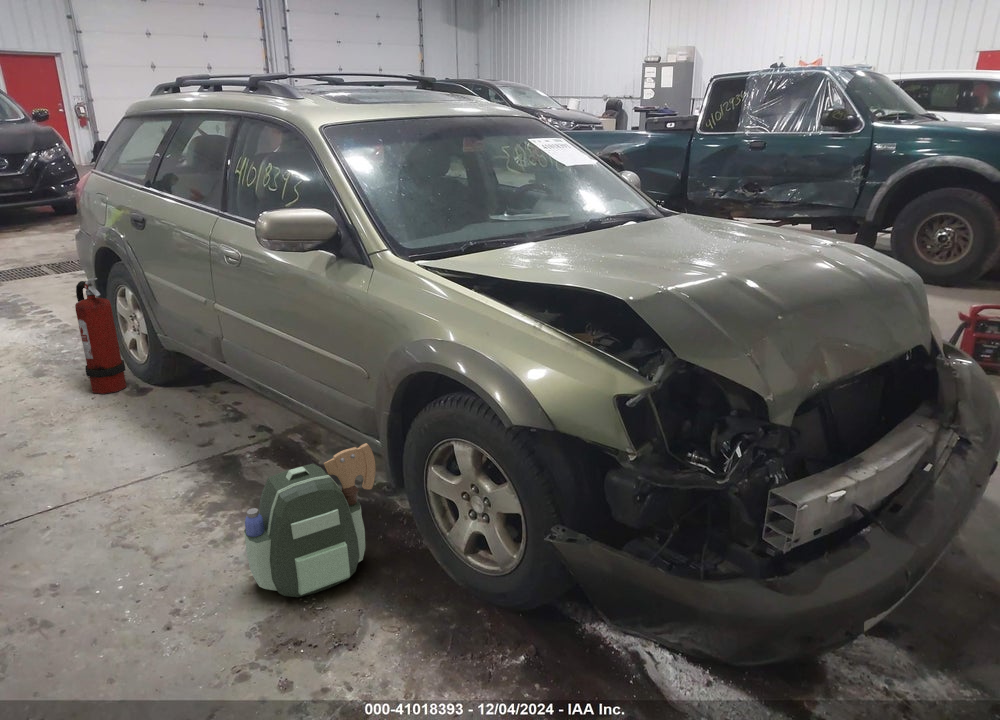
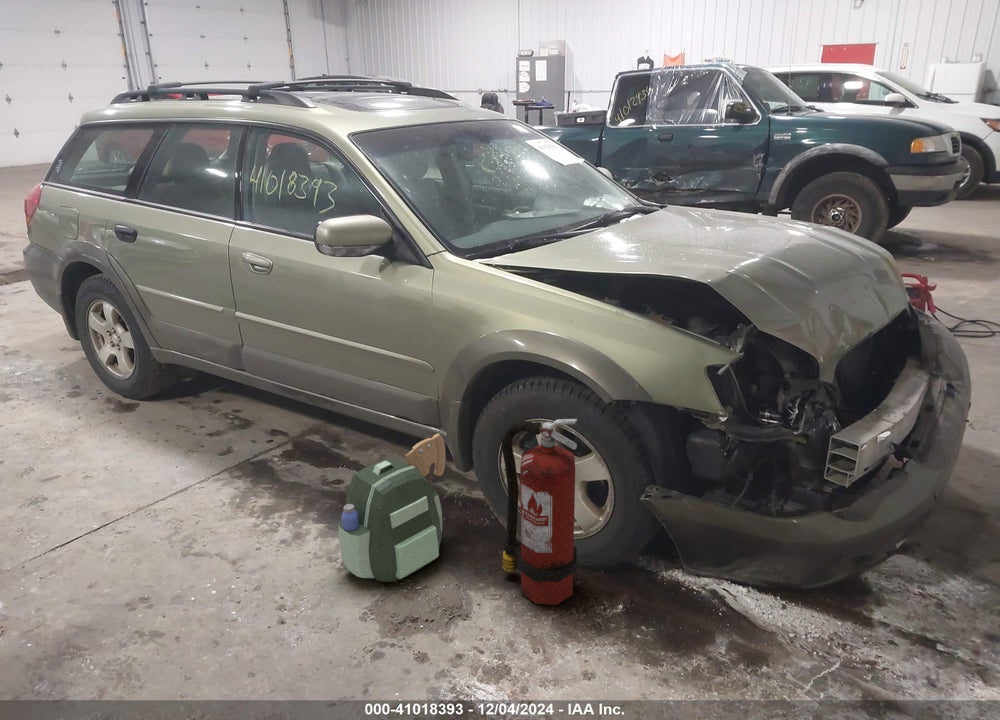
fire extinguisher: present [75,278,126,394] -> present [501,419,577,605]

